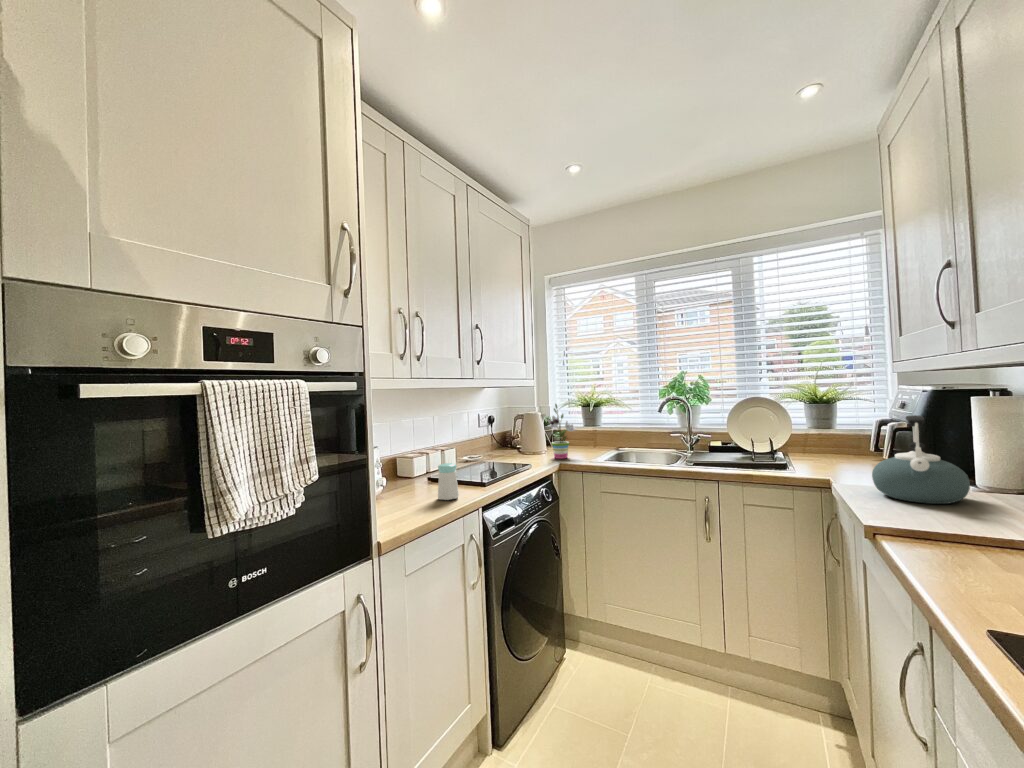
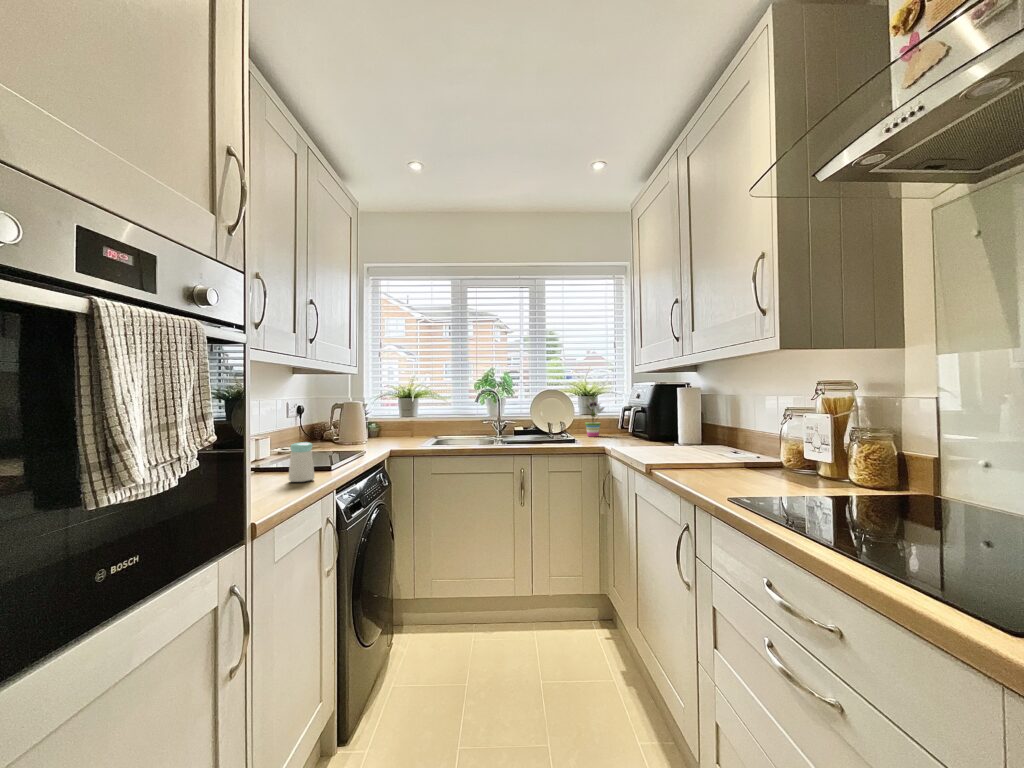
potted plant: present [547,404,575,459] -> present [585,390,604,437]
kettle: present [872,415,970,504] -> none [637,398,686,453]

